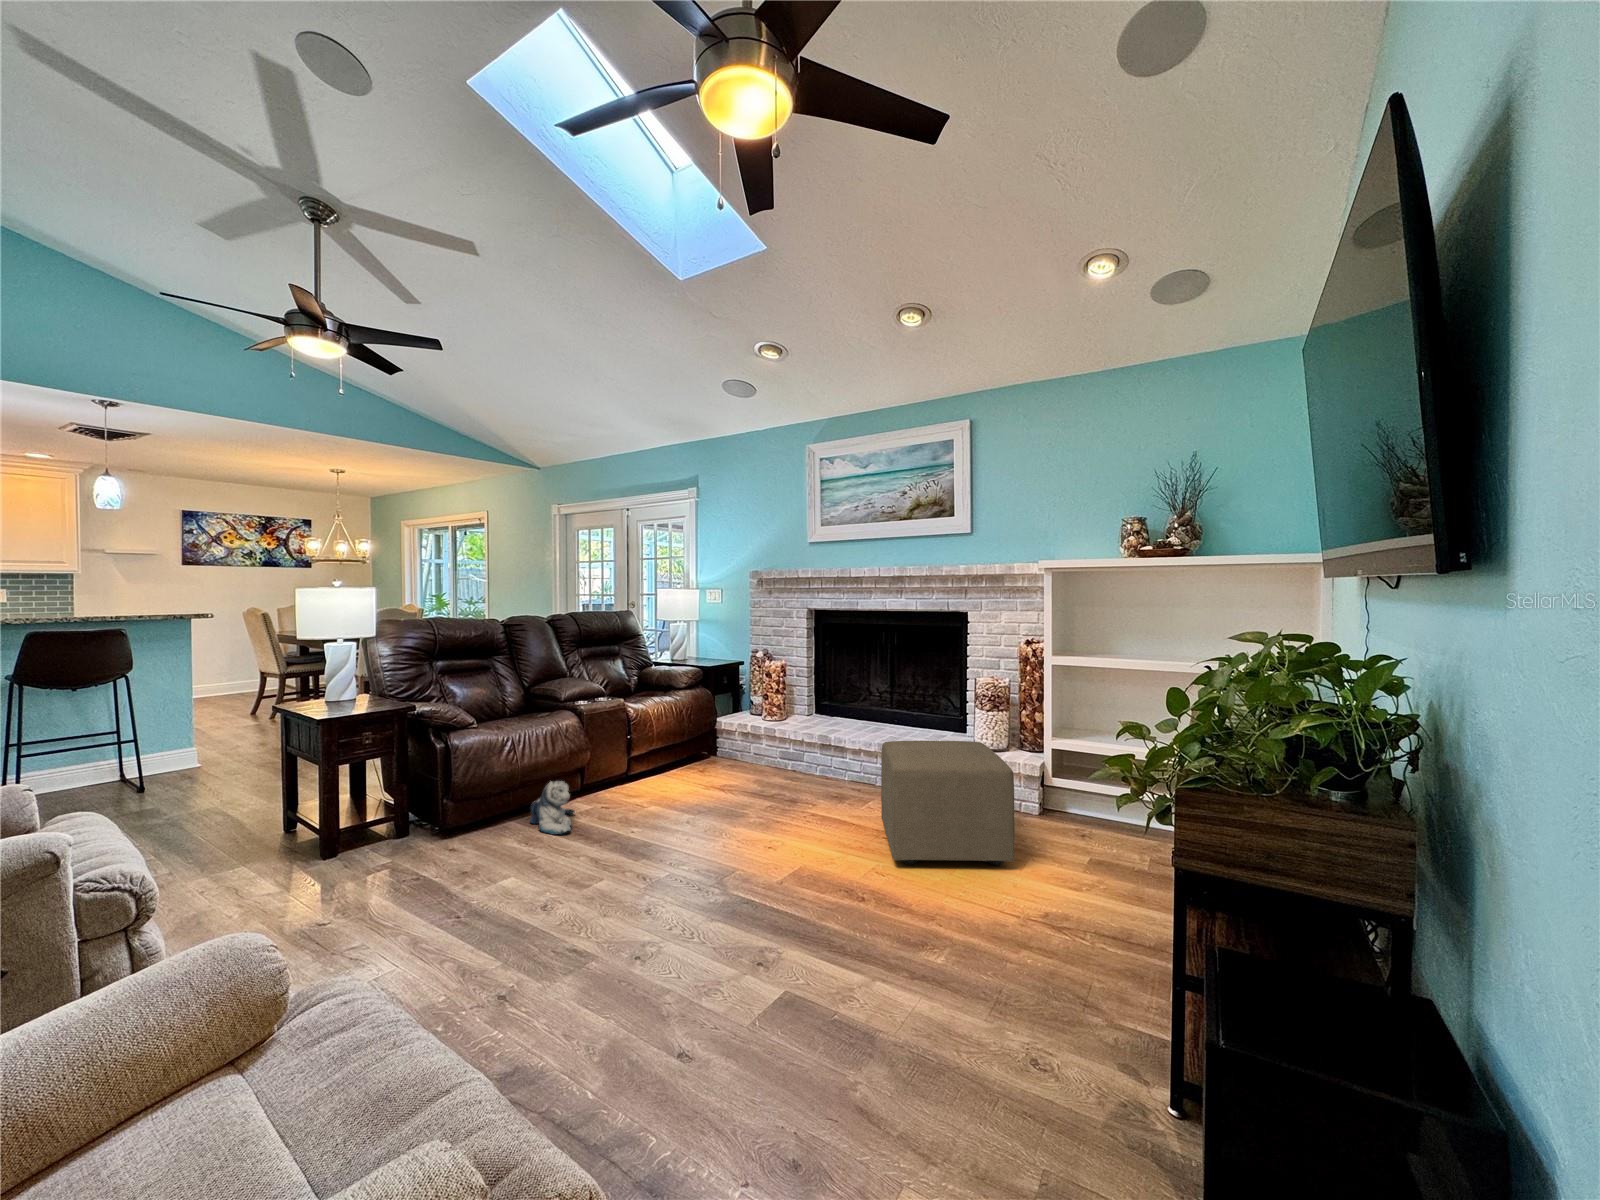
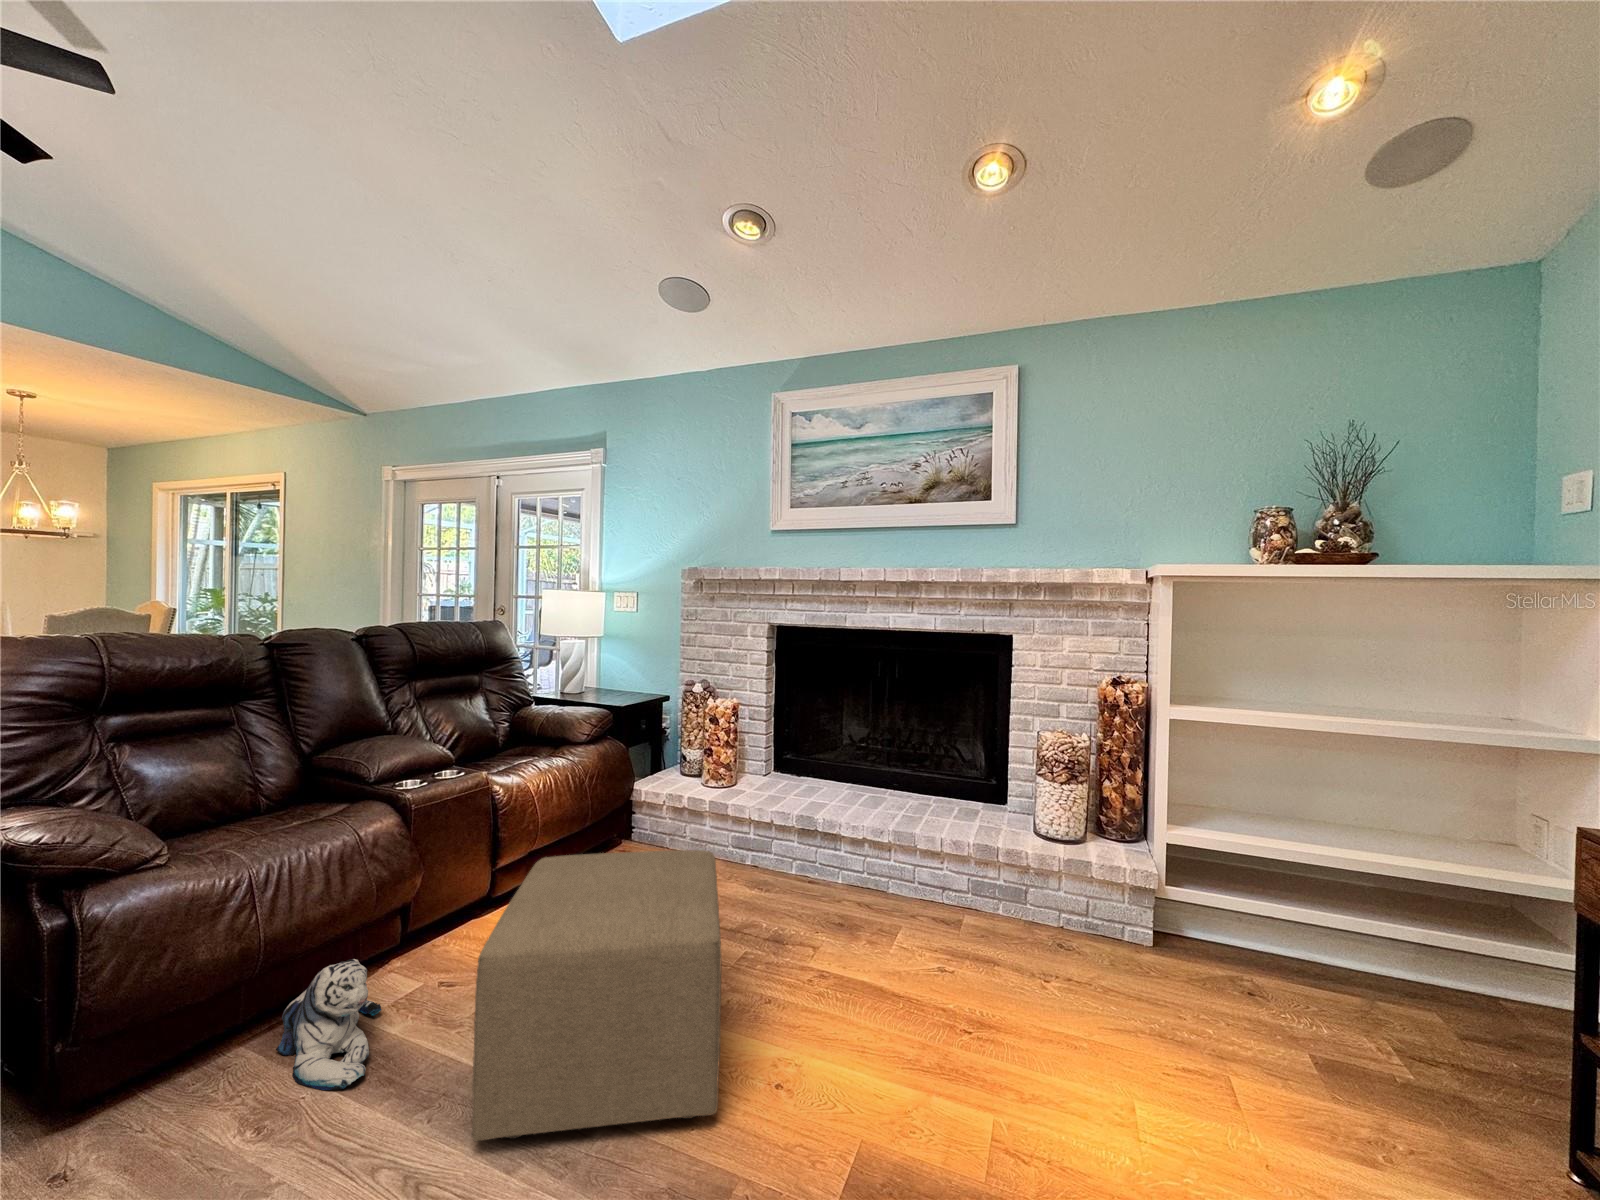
ottoman: present [881,741,1015,866] -> present [472,850,722,1141]

